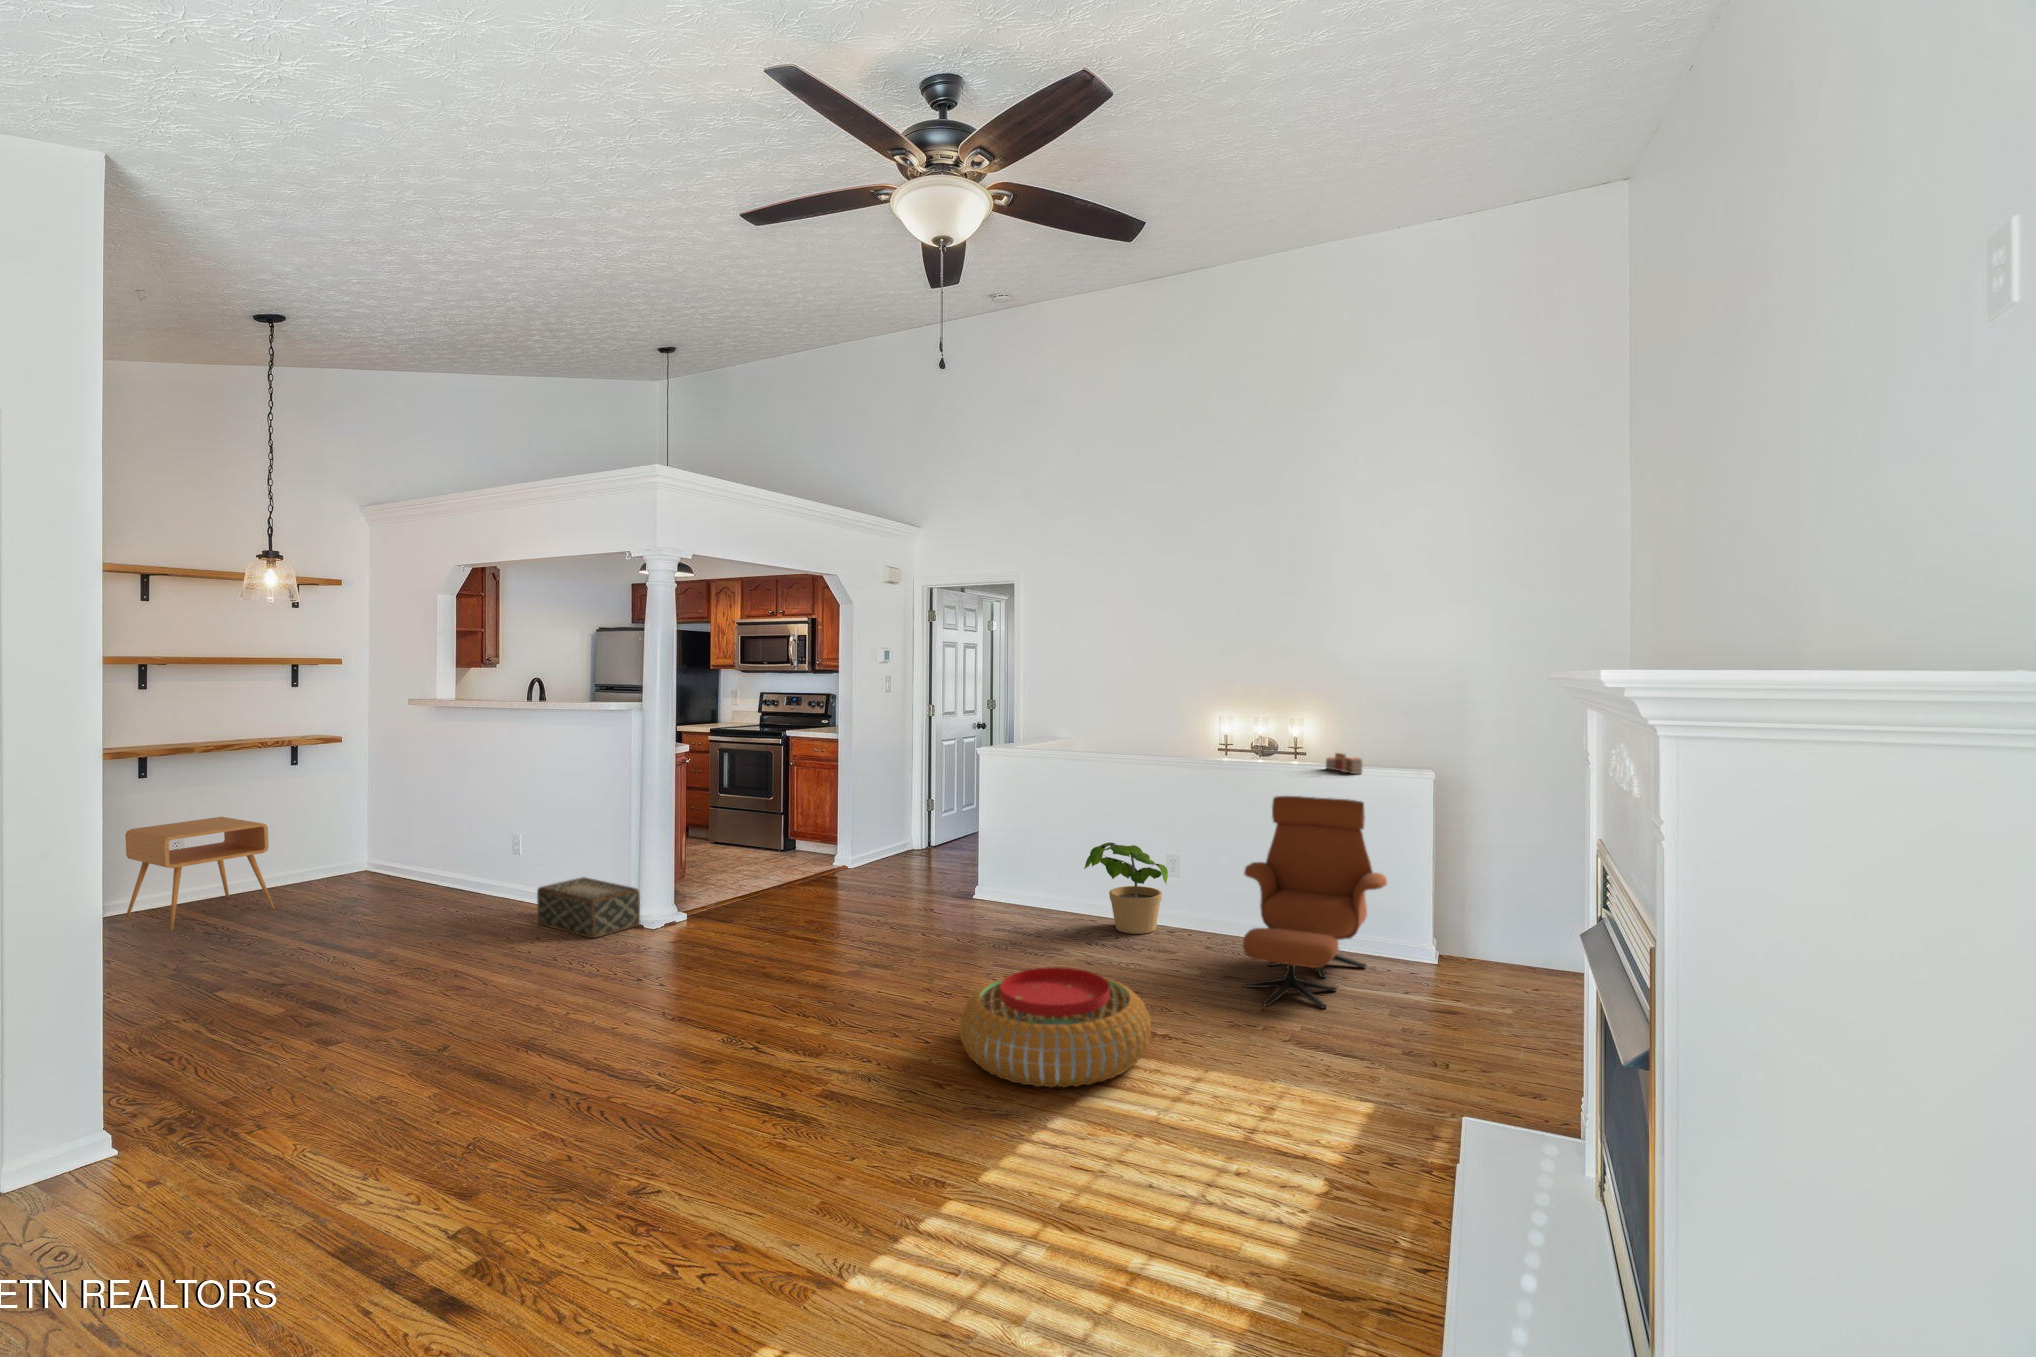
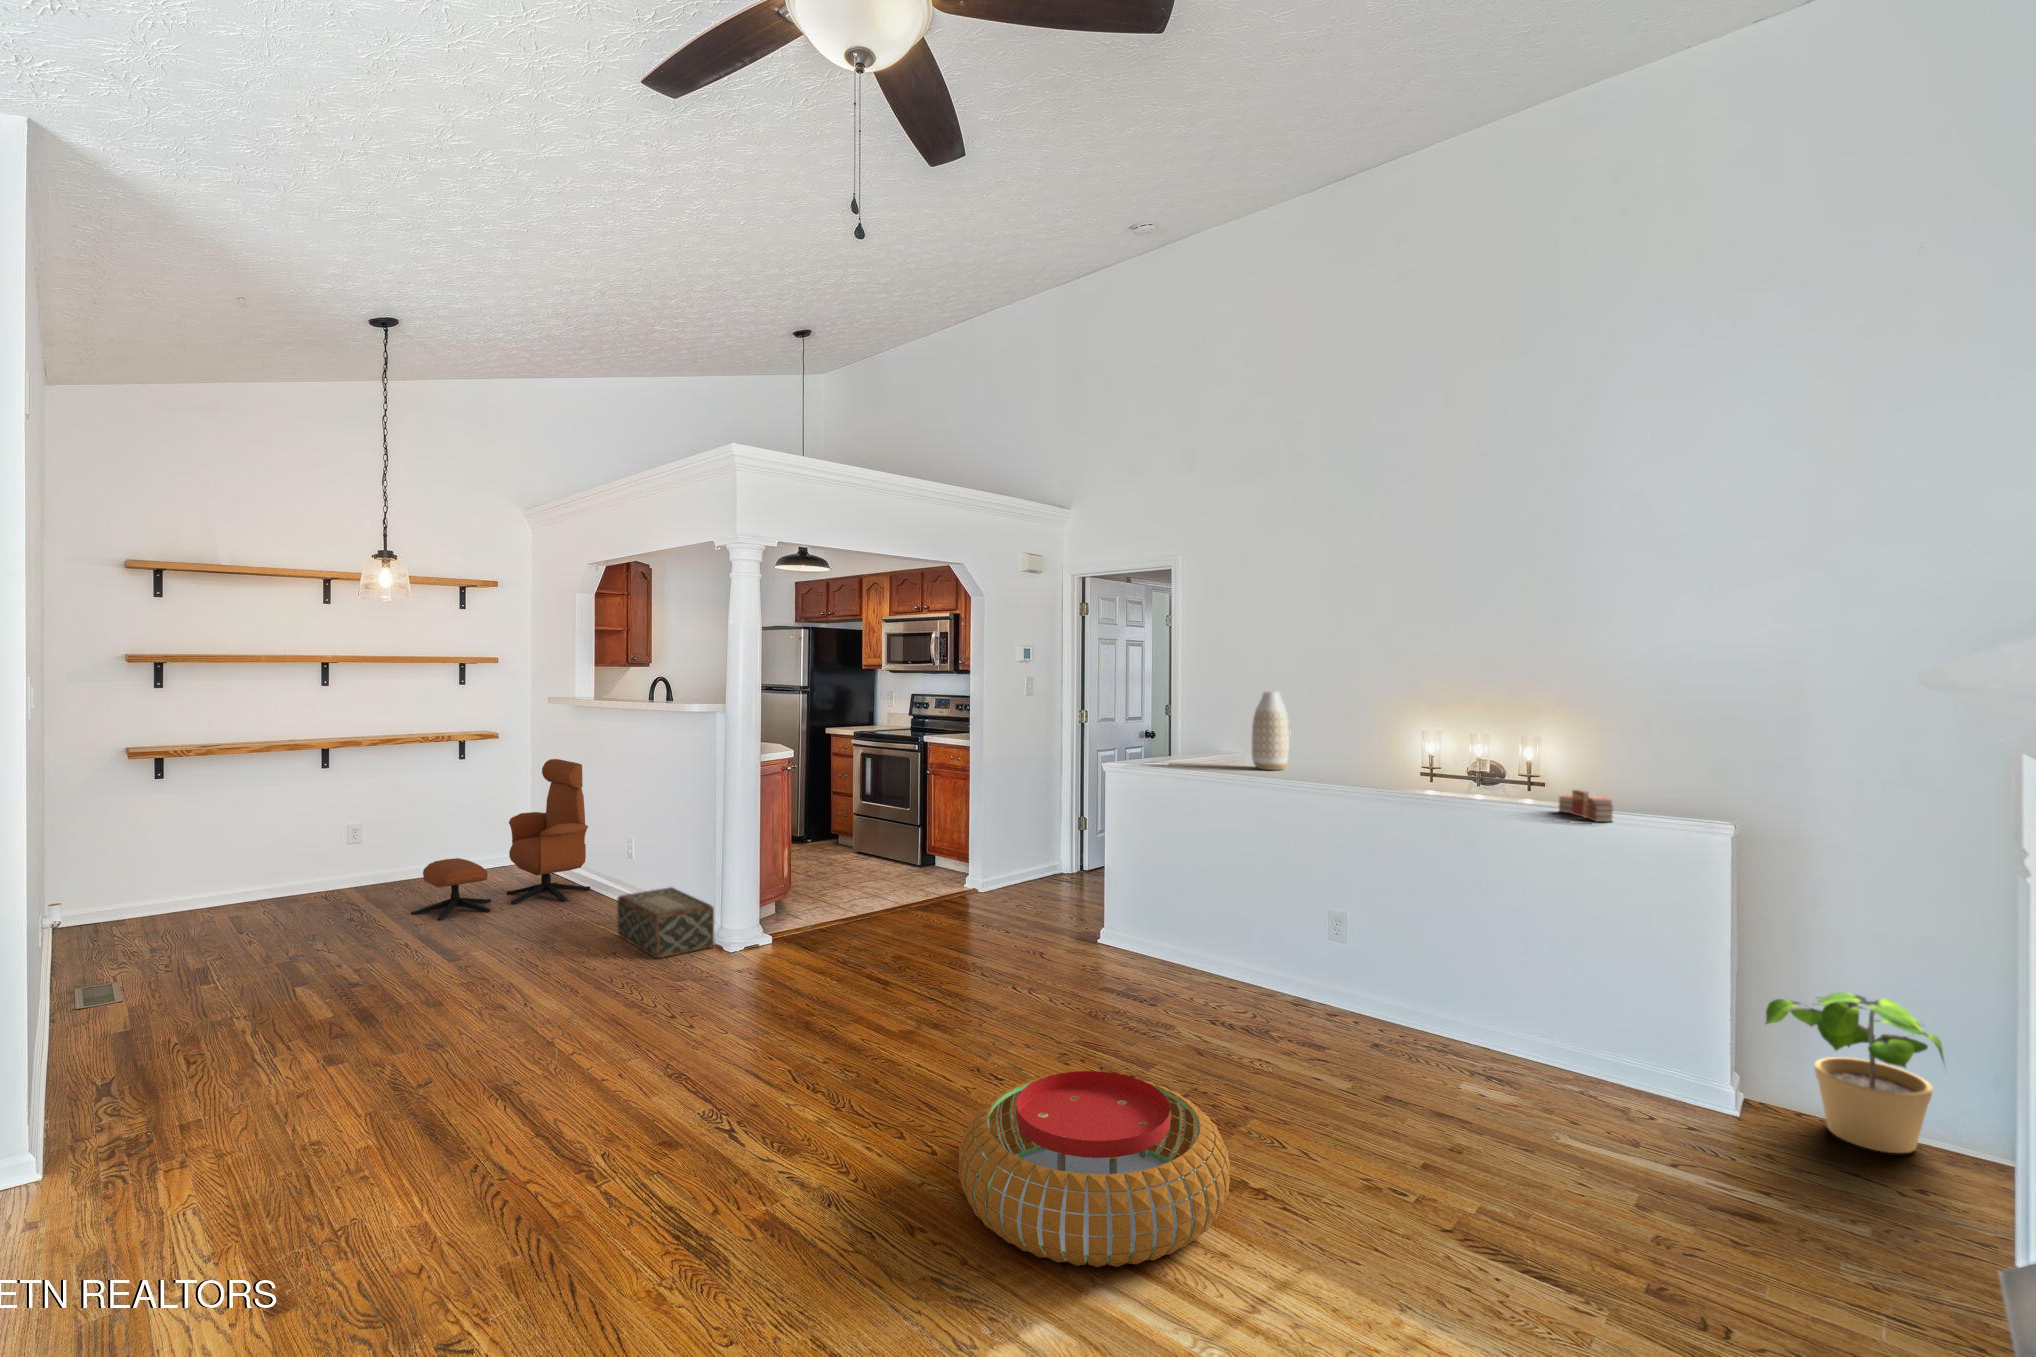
vase: none [1089,686,1119,749] -> present [1252,691,1290,770]
lounge chair: present [1243,796,1387,1009] -> present [411,759,590,920]
side table: present [125,817,275,931] -> none [280,802,404,913]
potted plant: present [1084,842,1168,934] -> present [1766,992,1944,1153]

